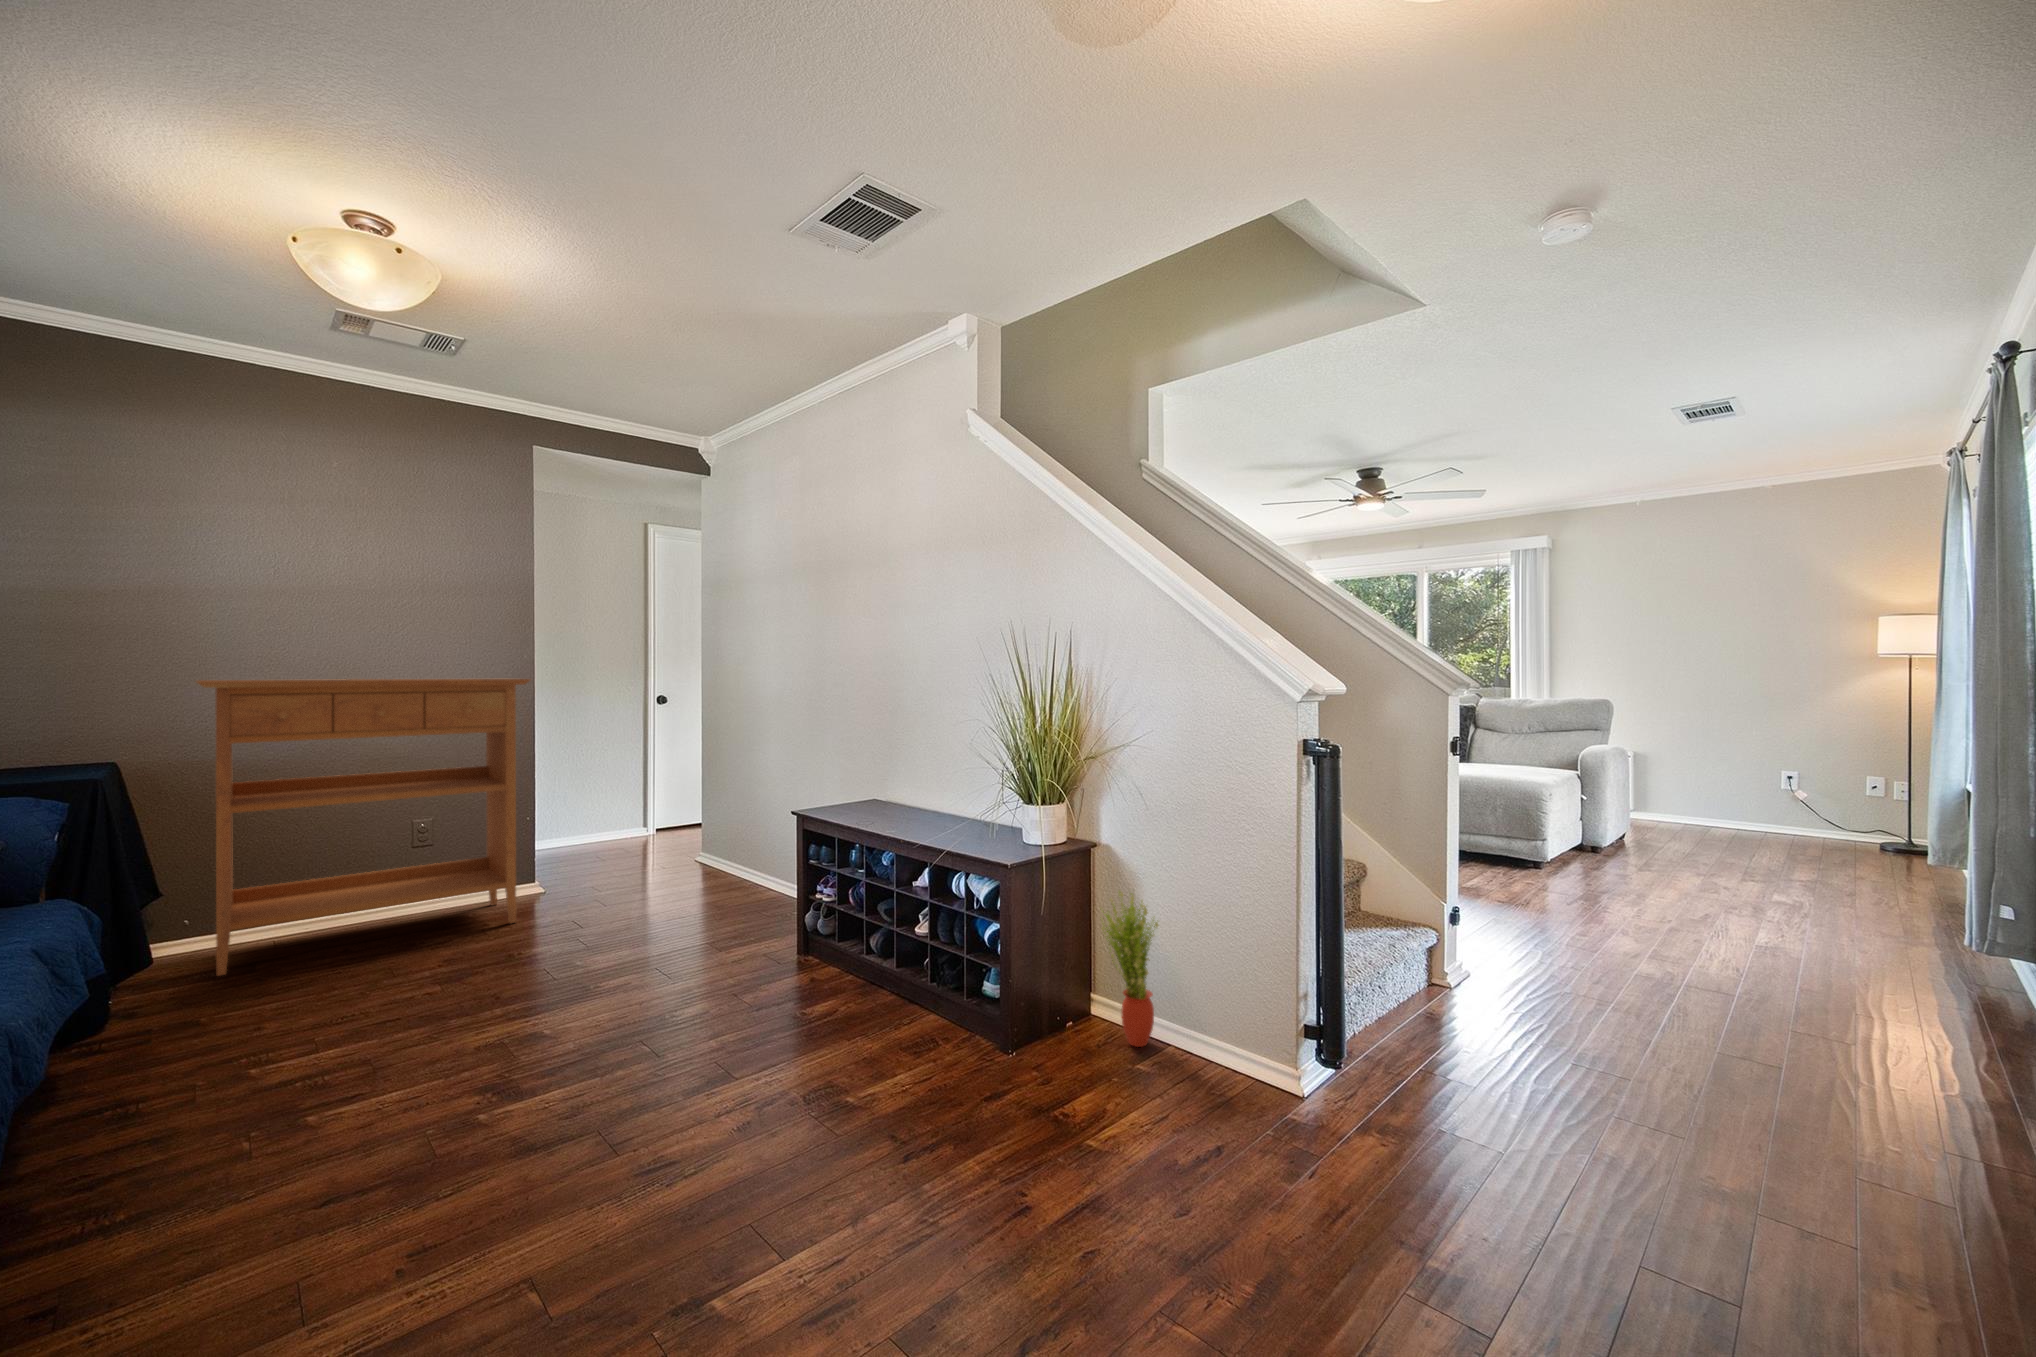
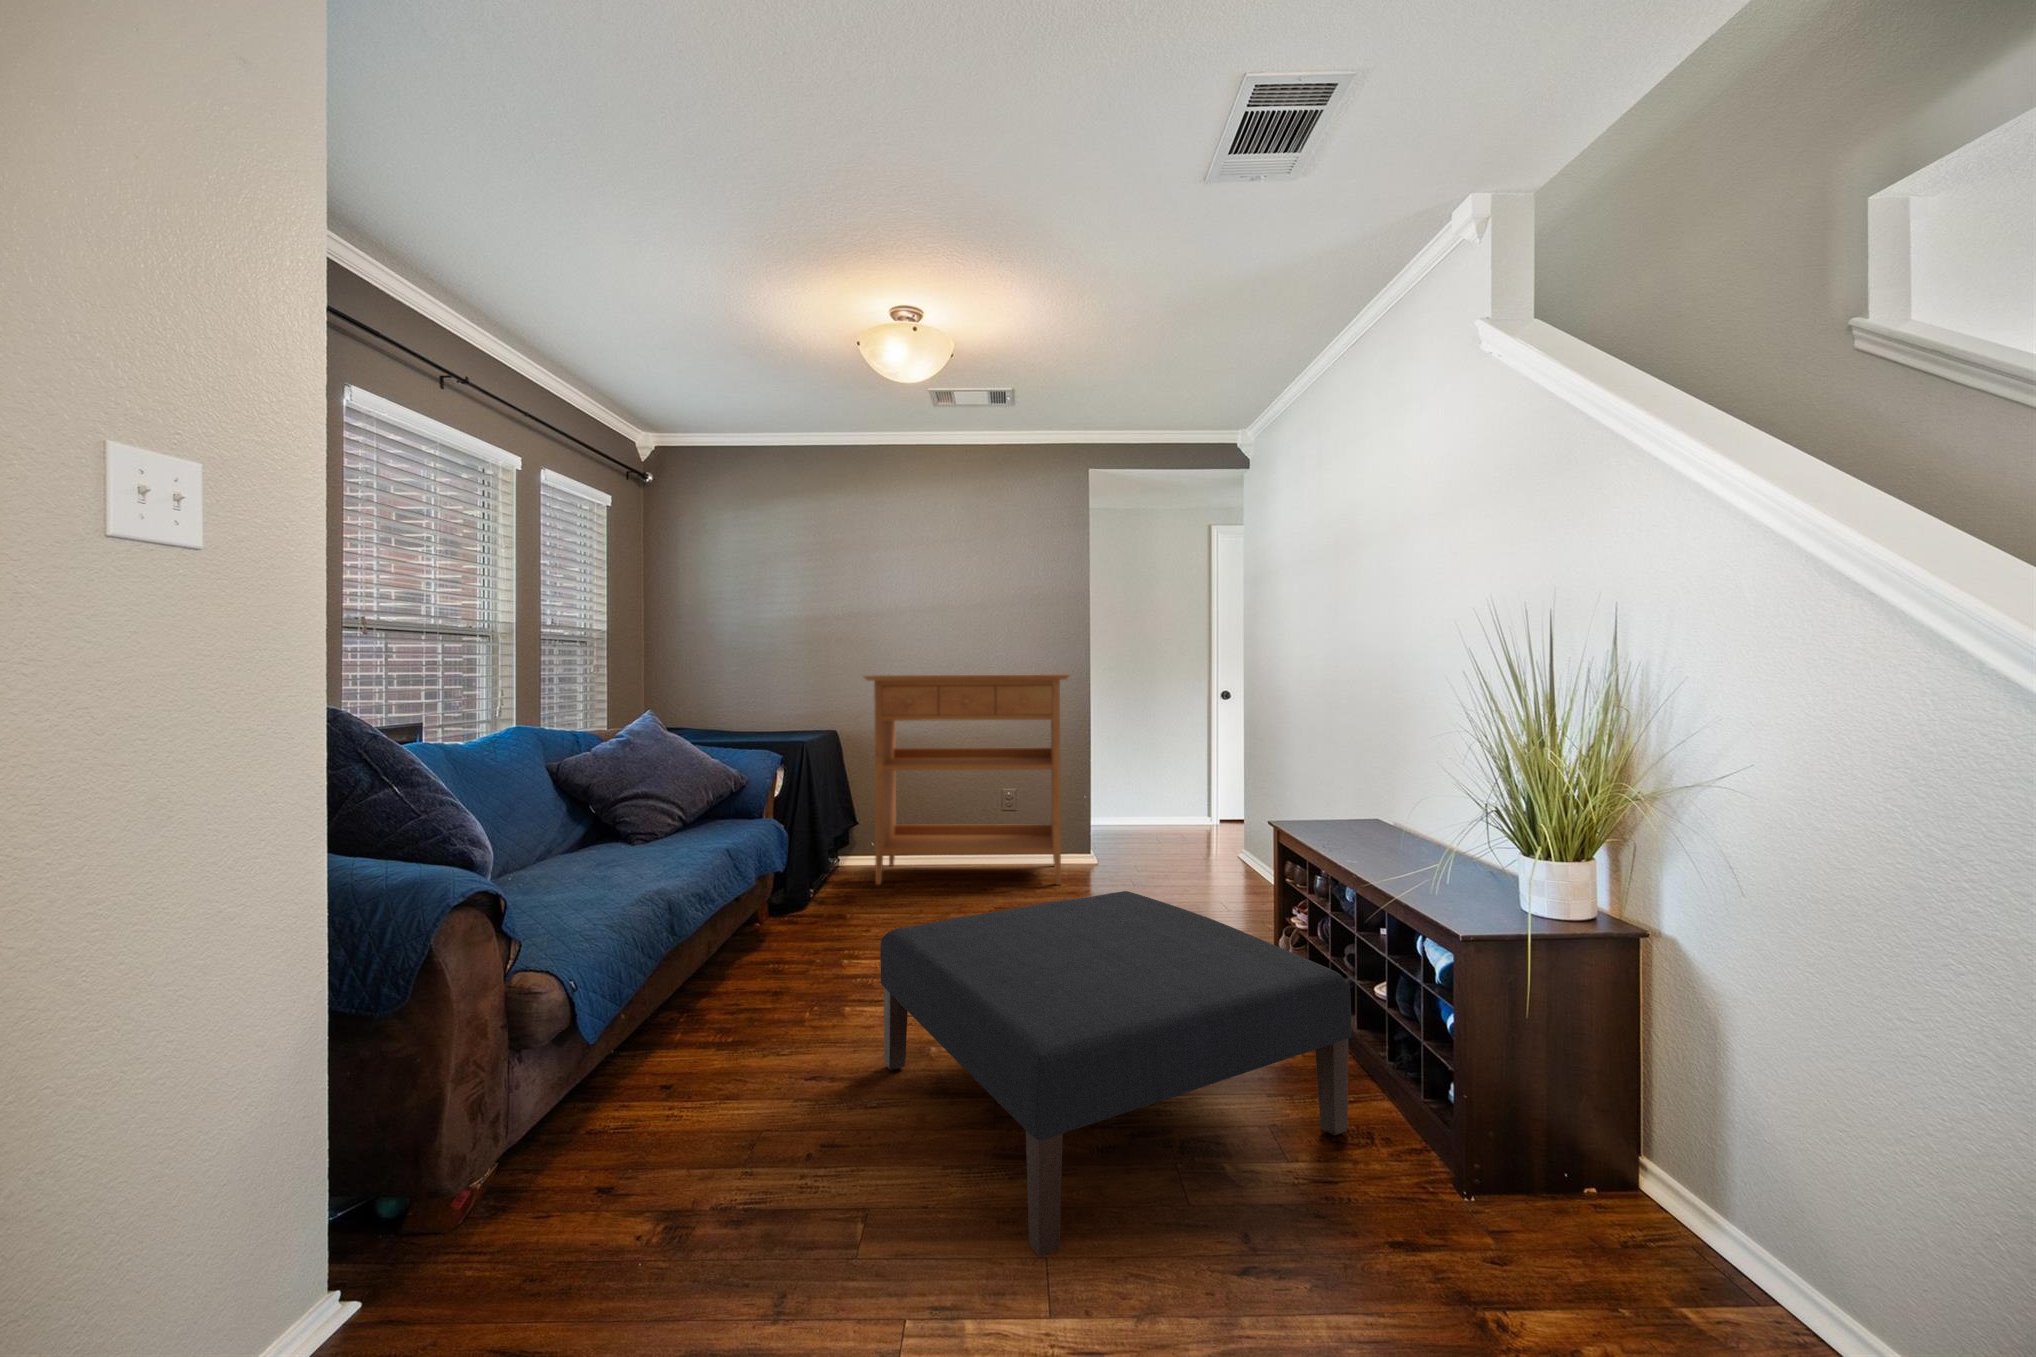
potted plant: present [1100,892,1158,1047] -> none [1632,1012,1751,1281]
ottoman: none [424,897,924,1224] -> present [880,891,1352,1257]

